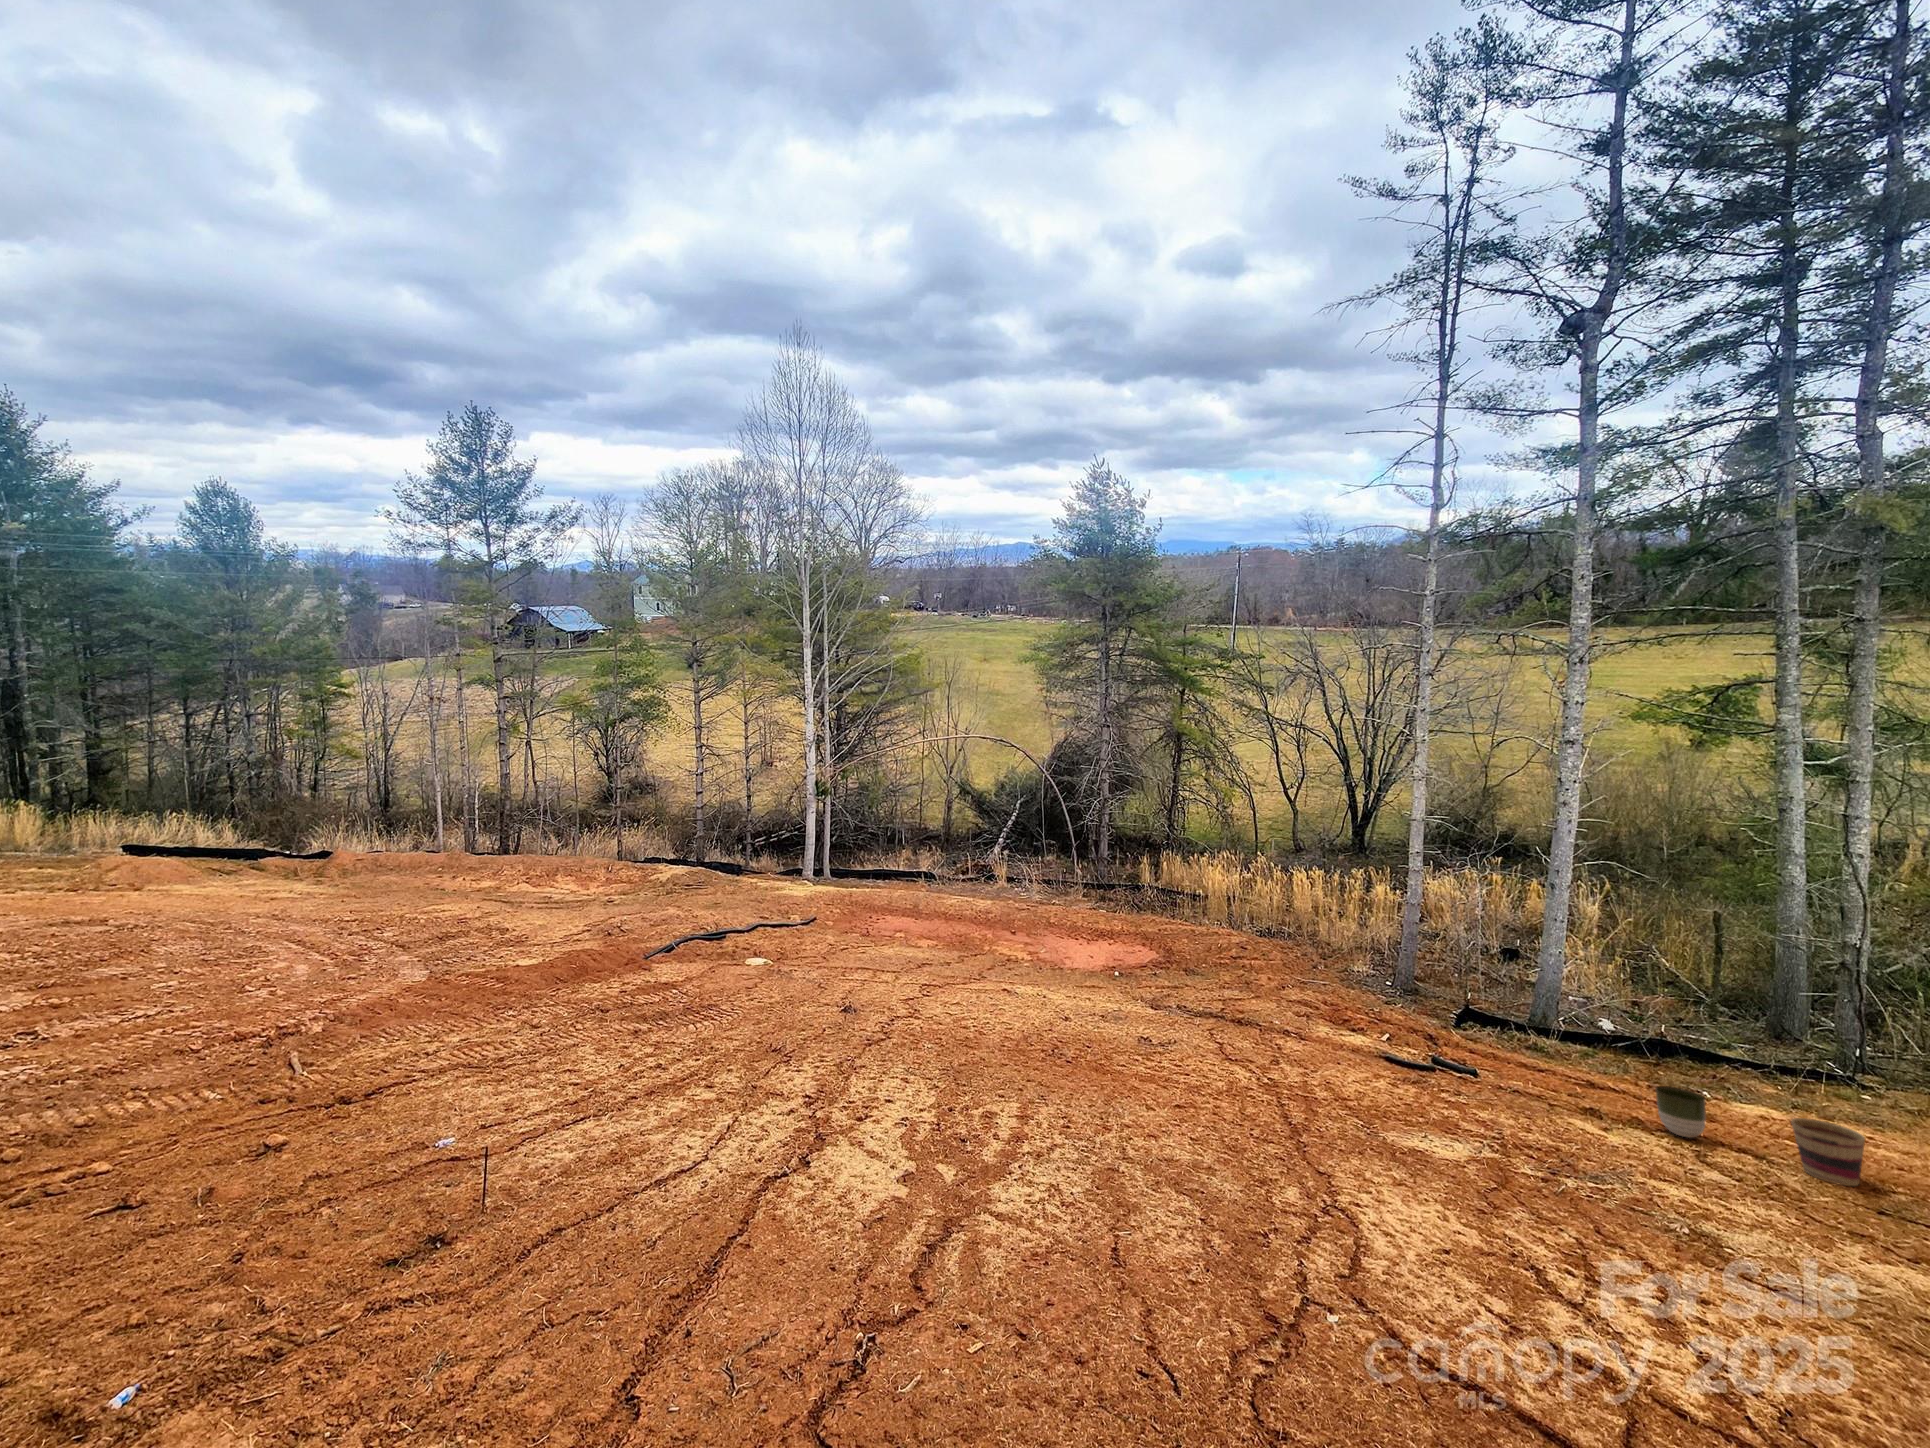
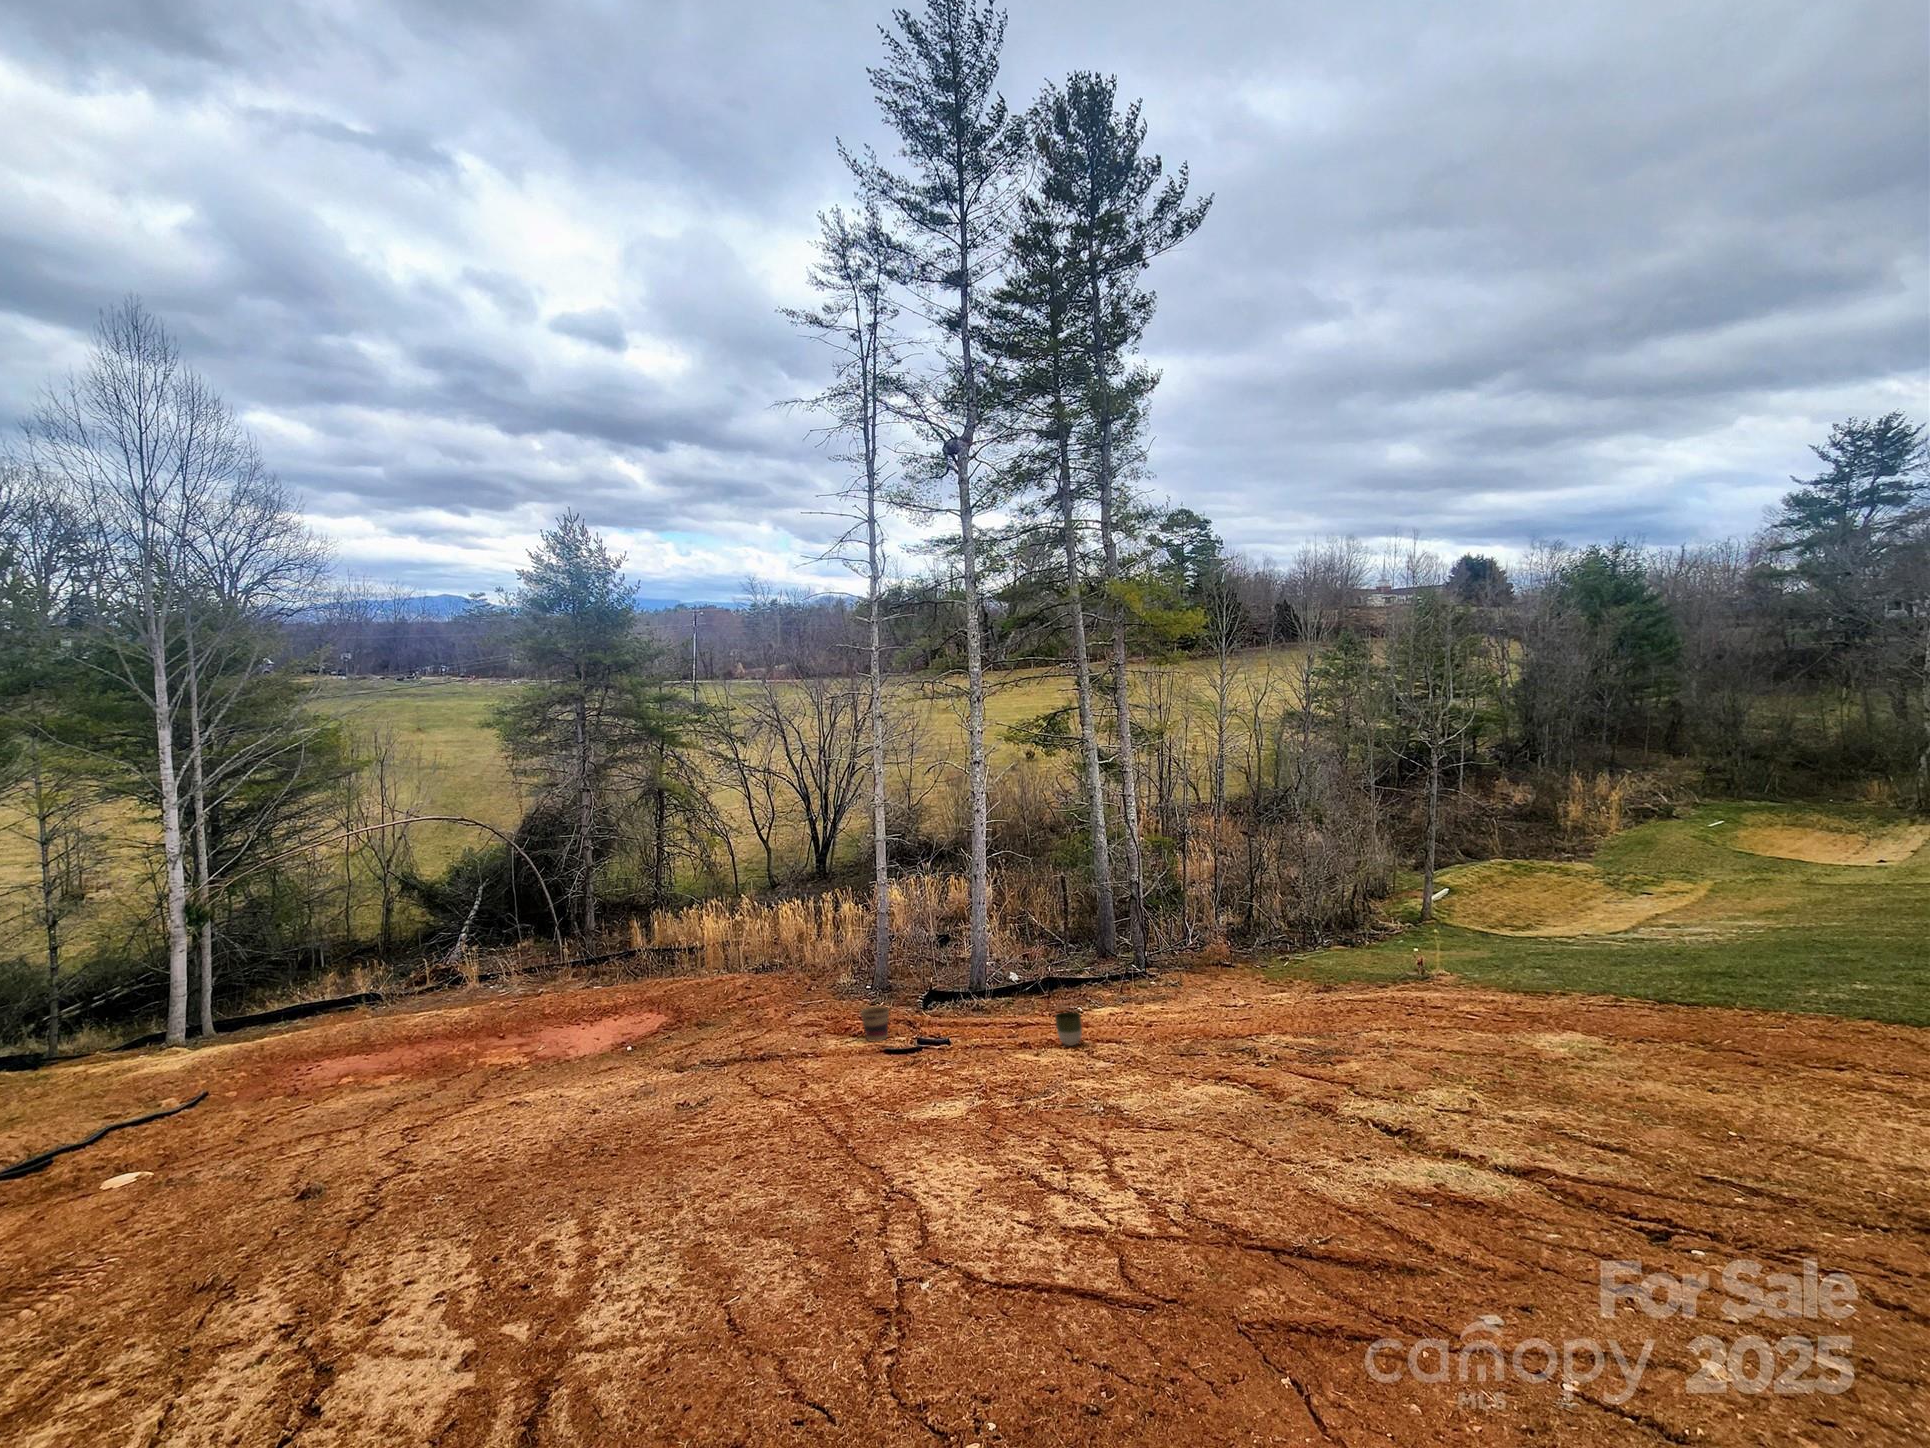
basket: present [1791,1118,1865,1186] -> present [861,1006,889,1041]

